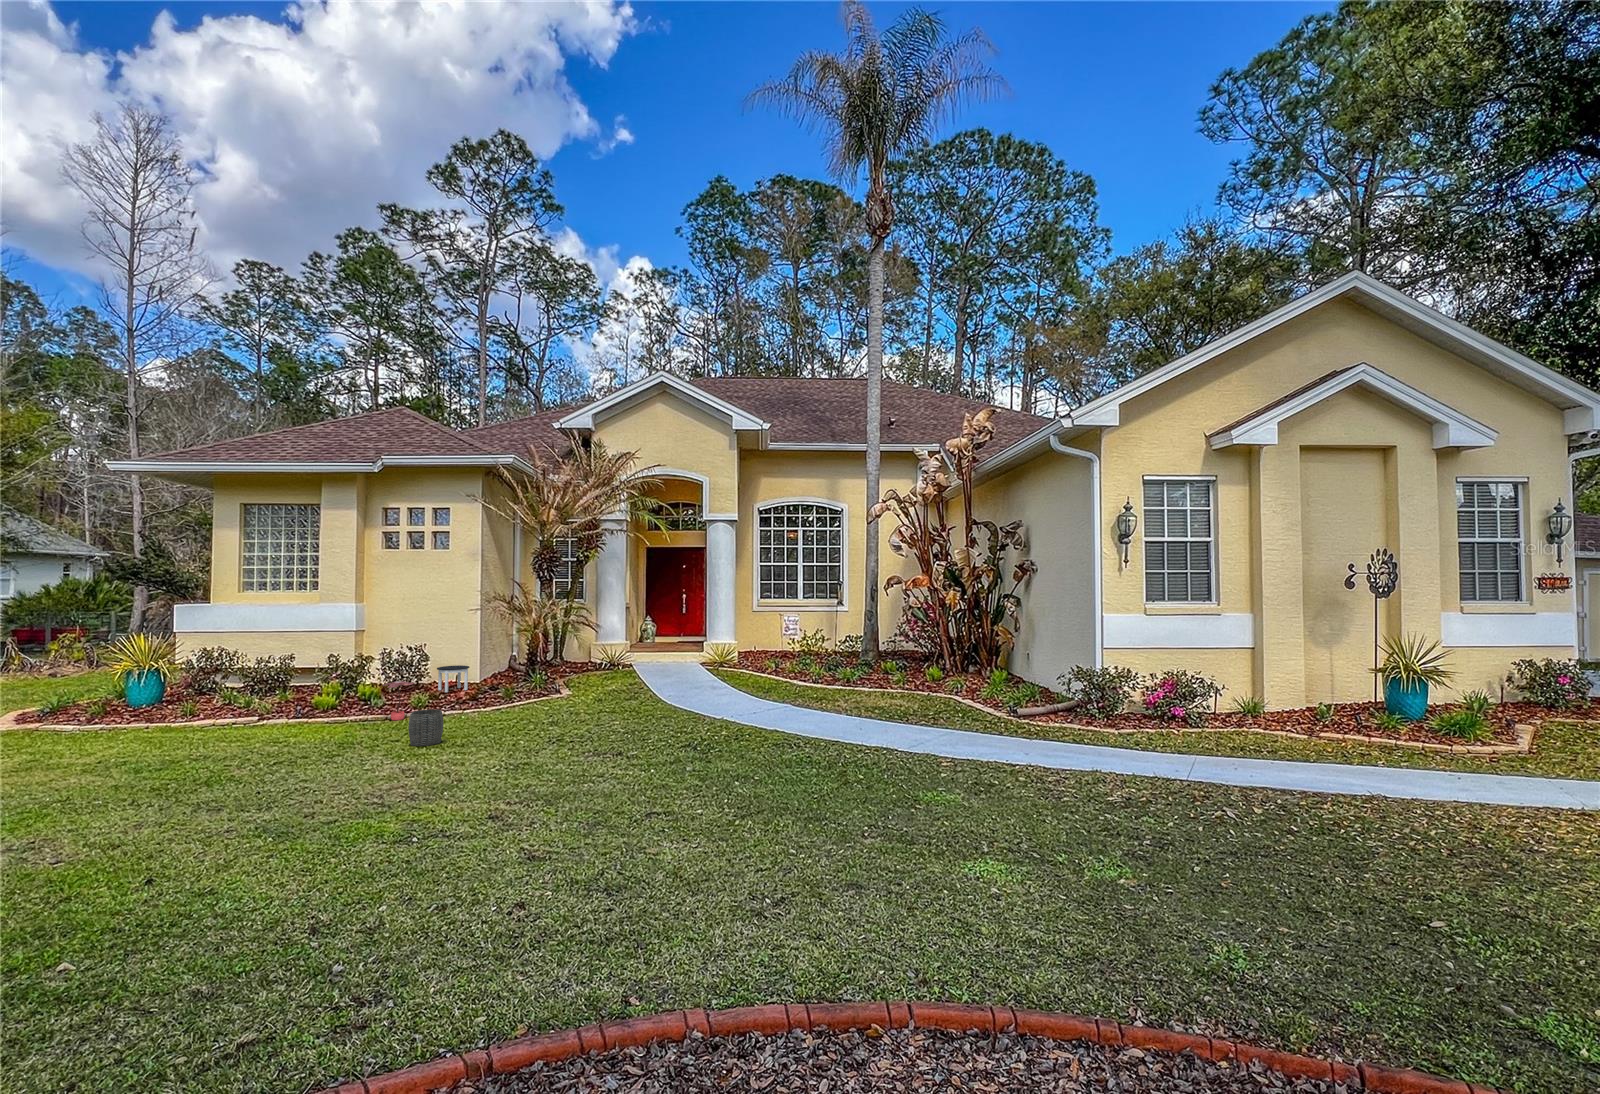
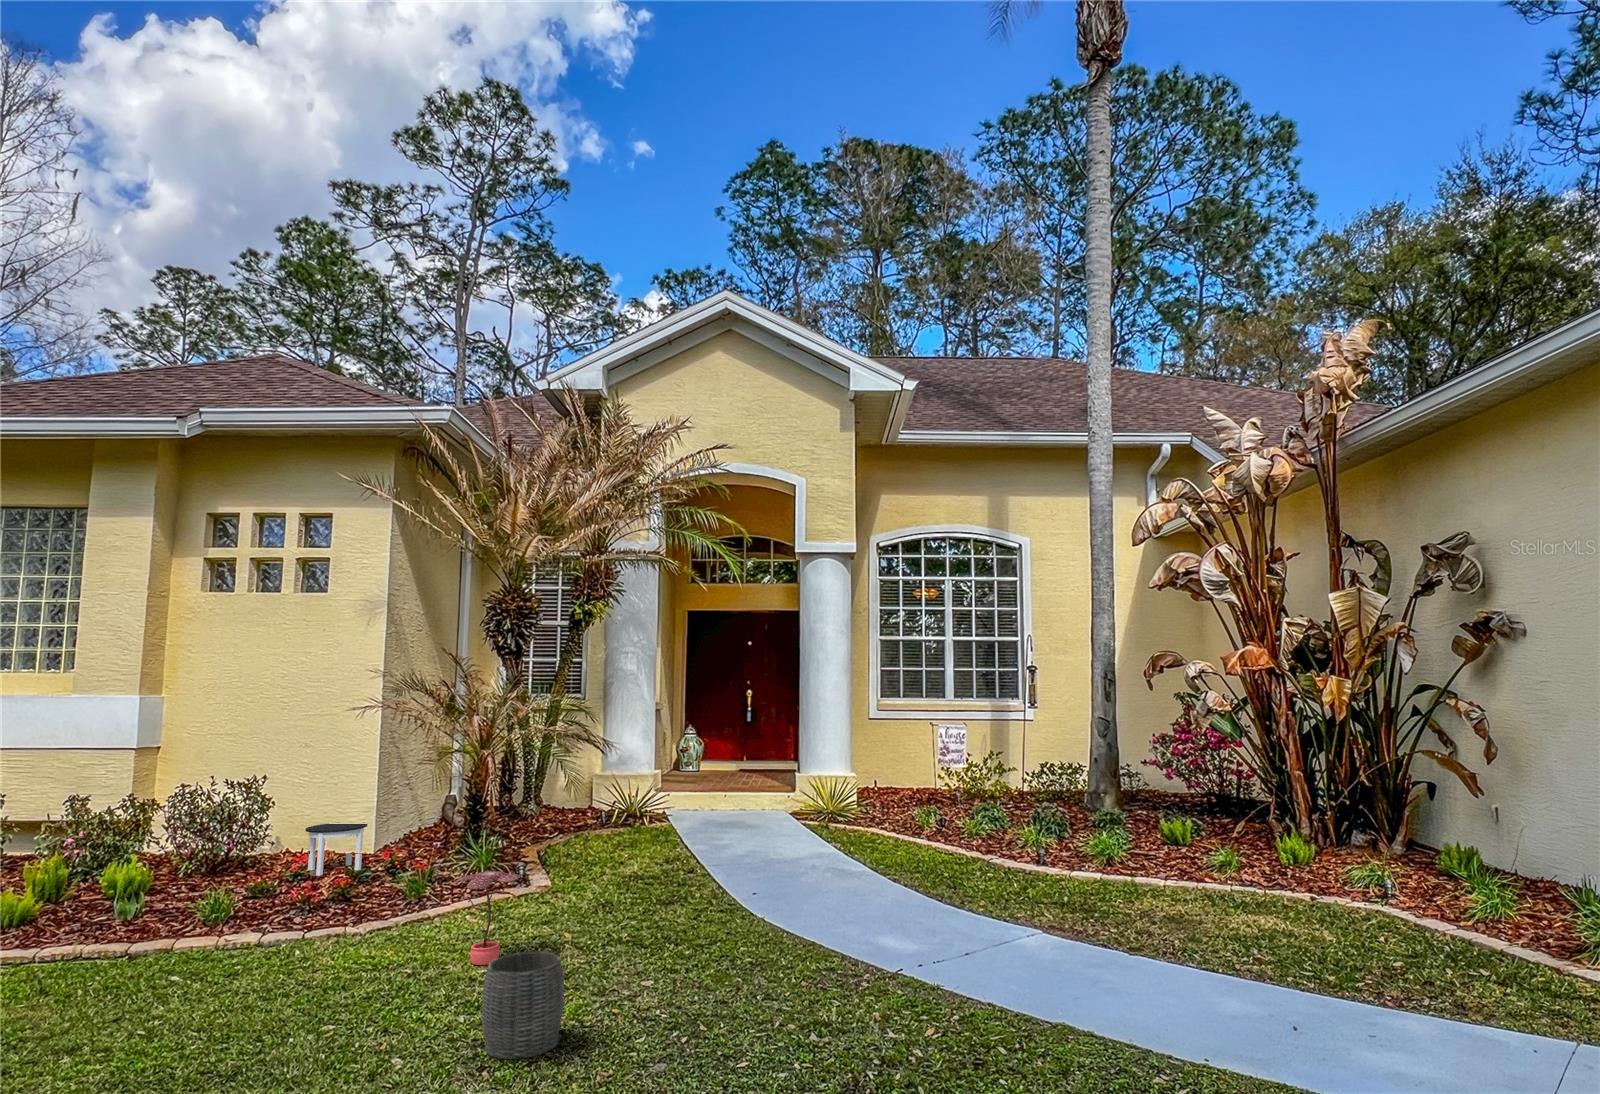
potted plant: present [383,681,414,720] -> present [454,871,521,965]
woven basket: present [409,709,443,746] -> present [482,952,564,1059]

